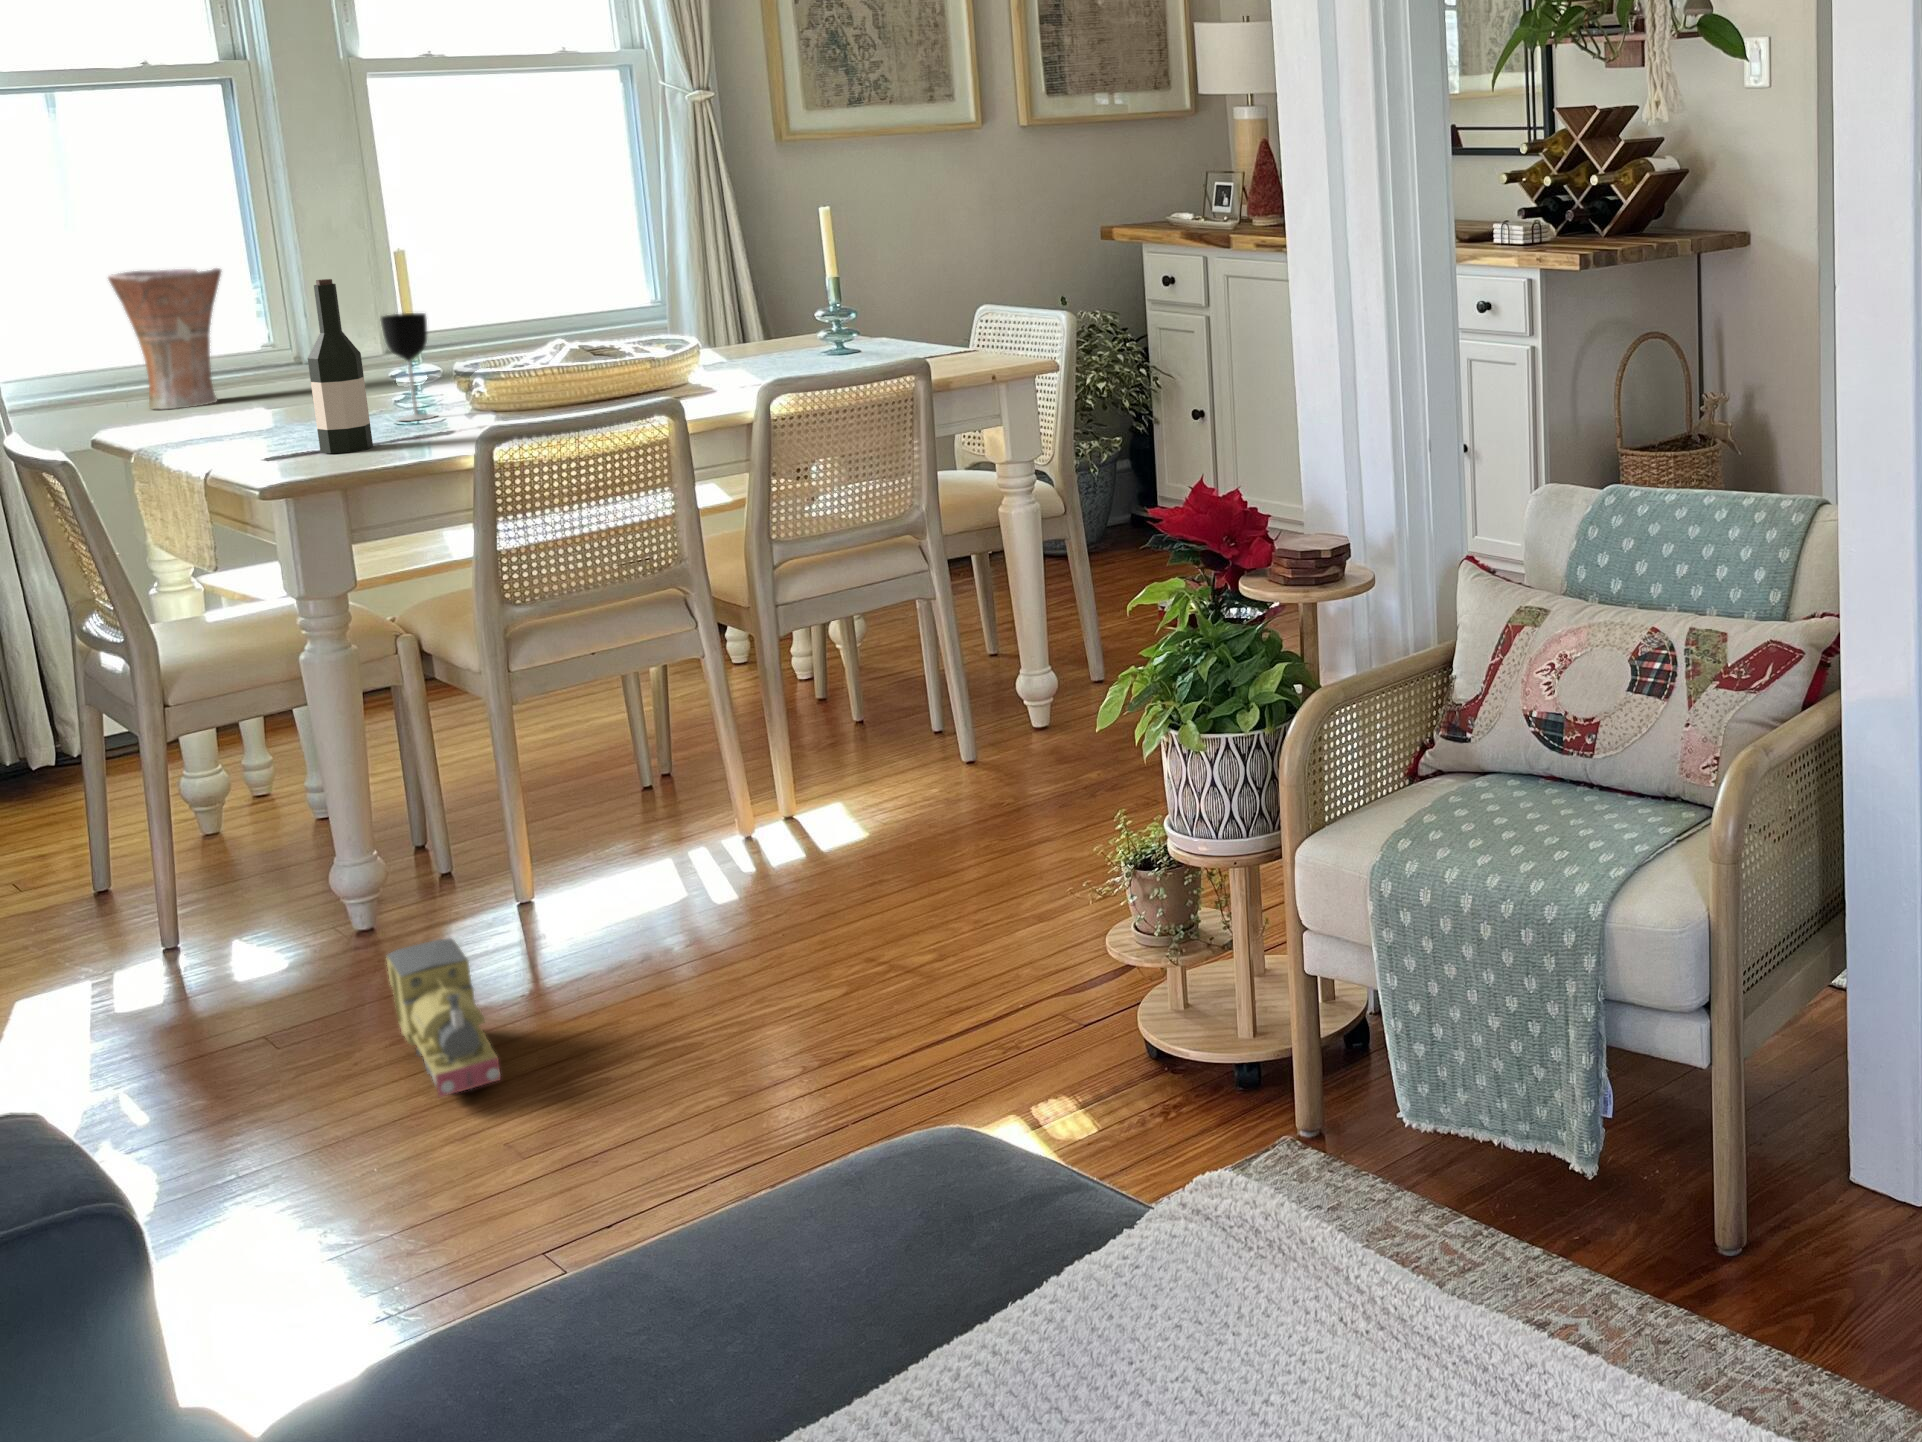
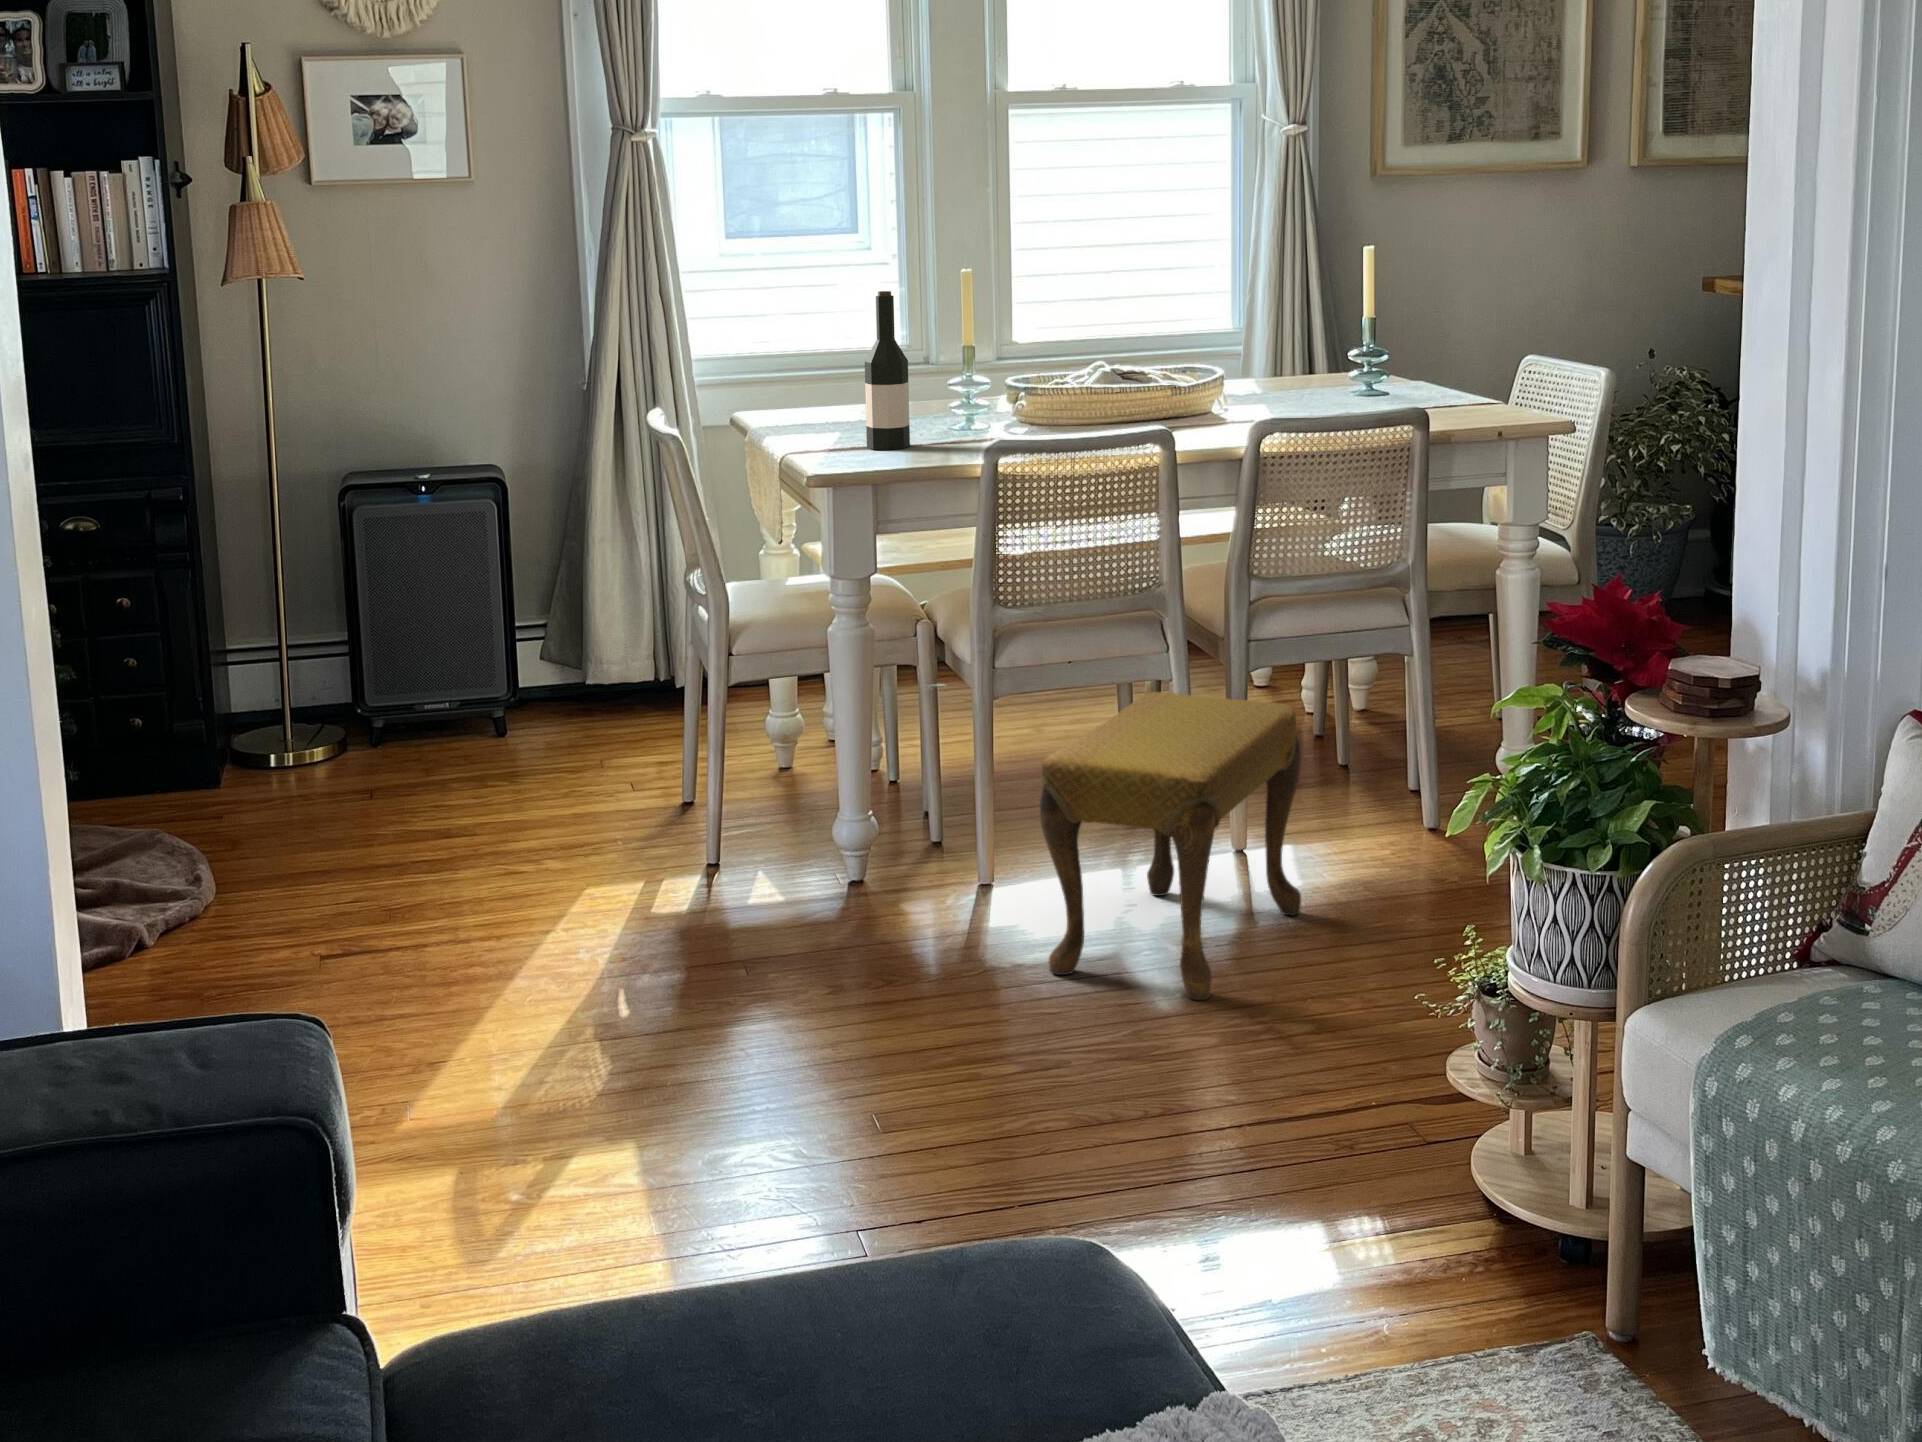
vase: present [108,268,221,409] -> none [775,271,862,394]
wine glass: present [381,313,434,421] -> none [946,326,985,425]
footstool: none [607,656,870,966] -> present [1040,692,1301,1000]
toy train: present [387,939,501,1097] -> none [831,909,893,1057]

